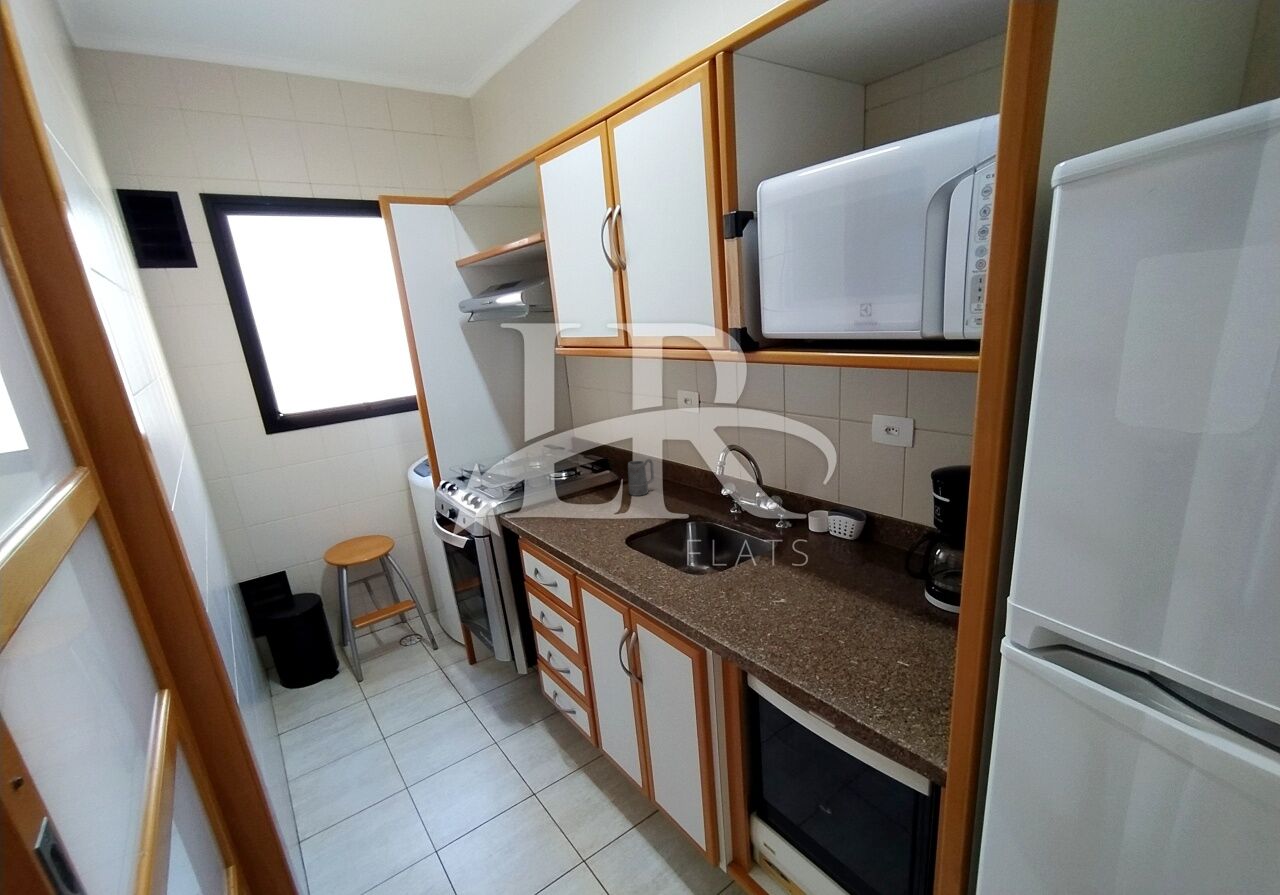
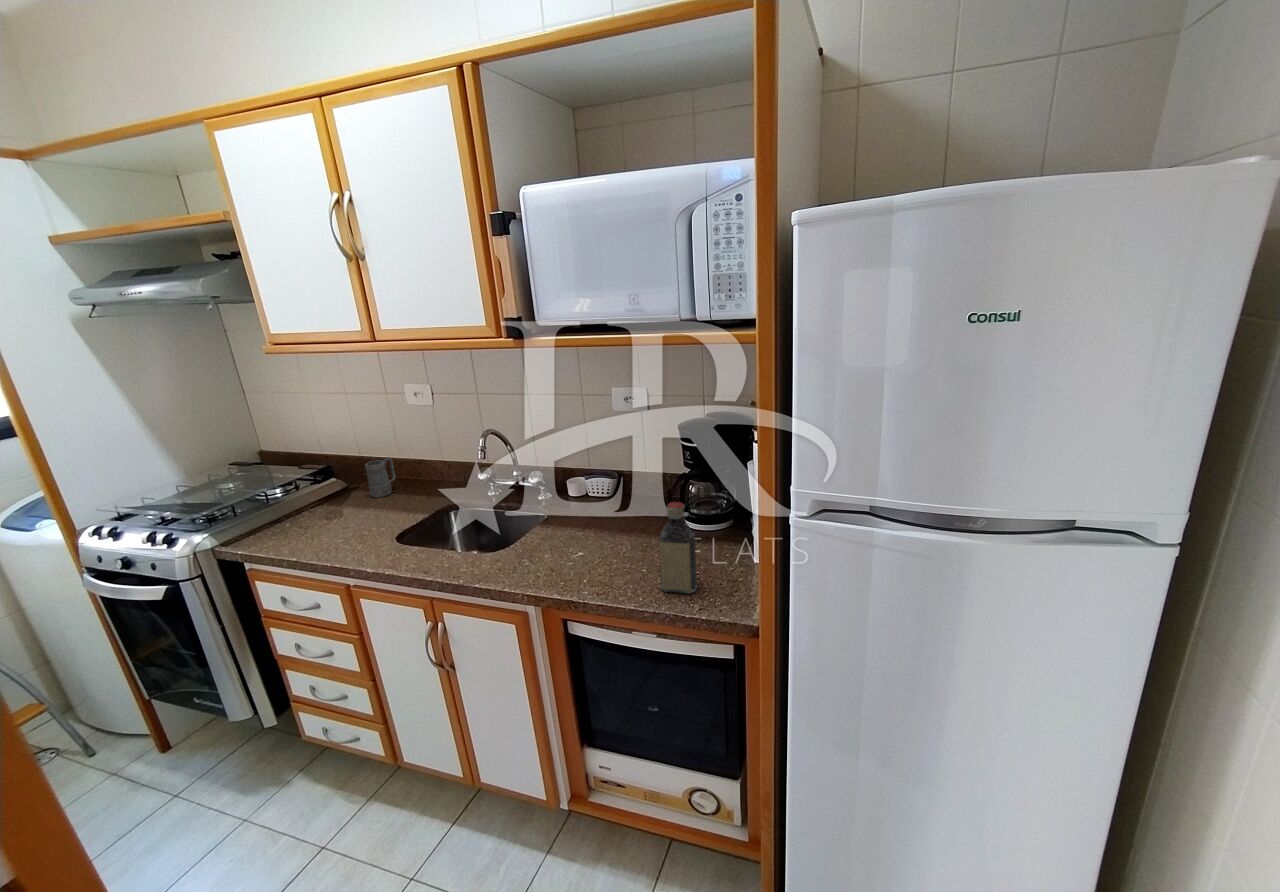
bottle: none [852,567,905,692] -> present [659,502,697,593]

